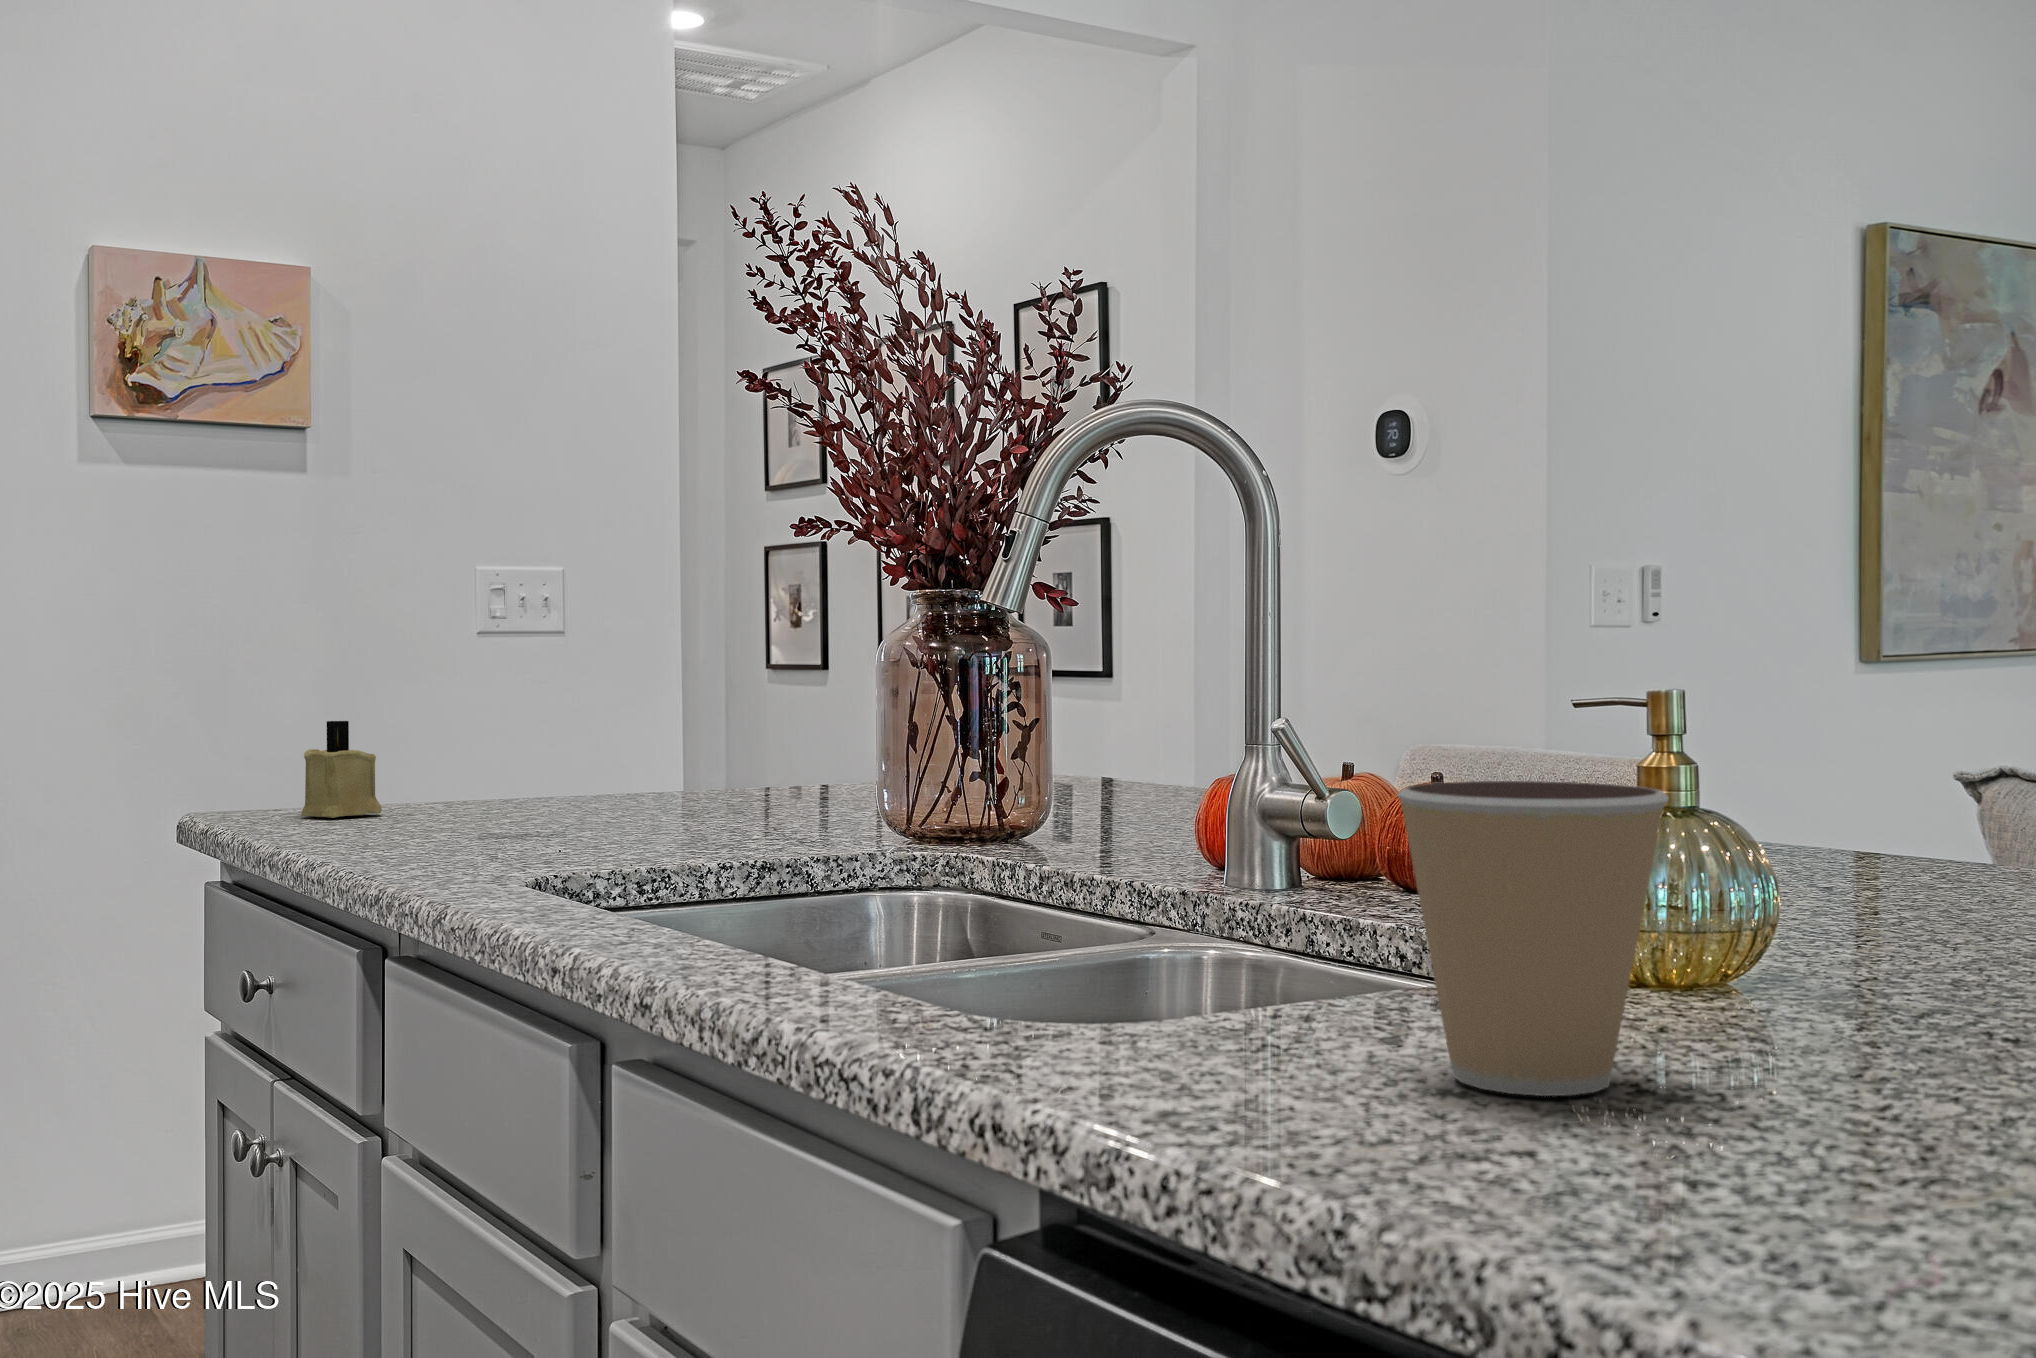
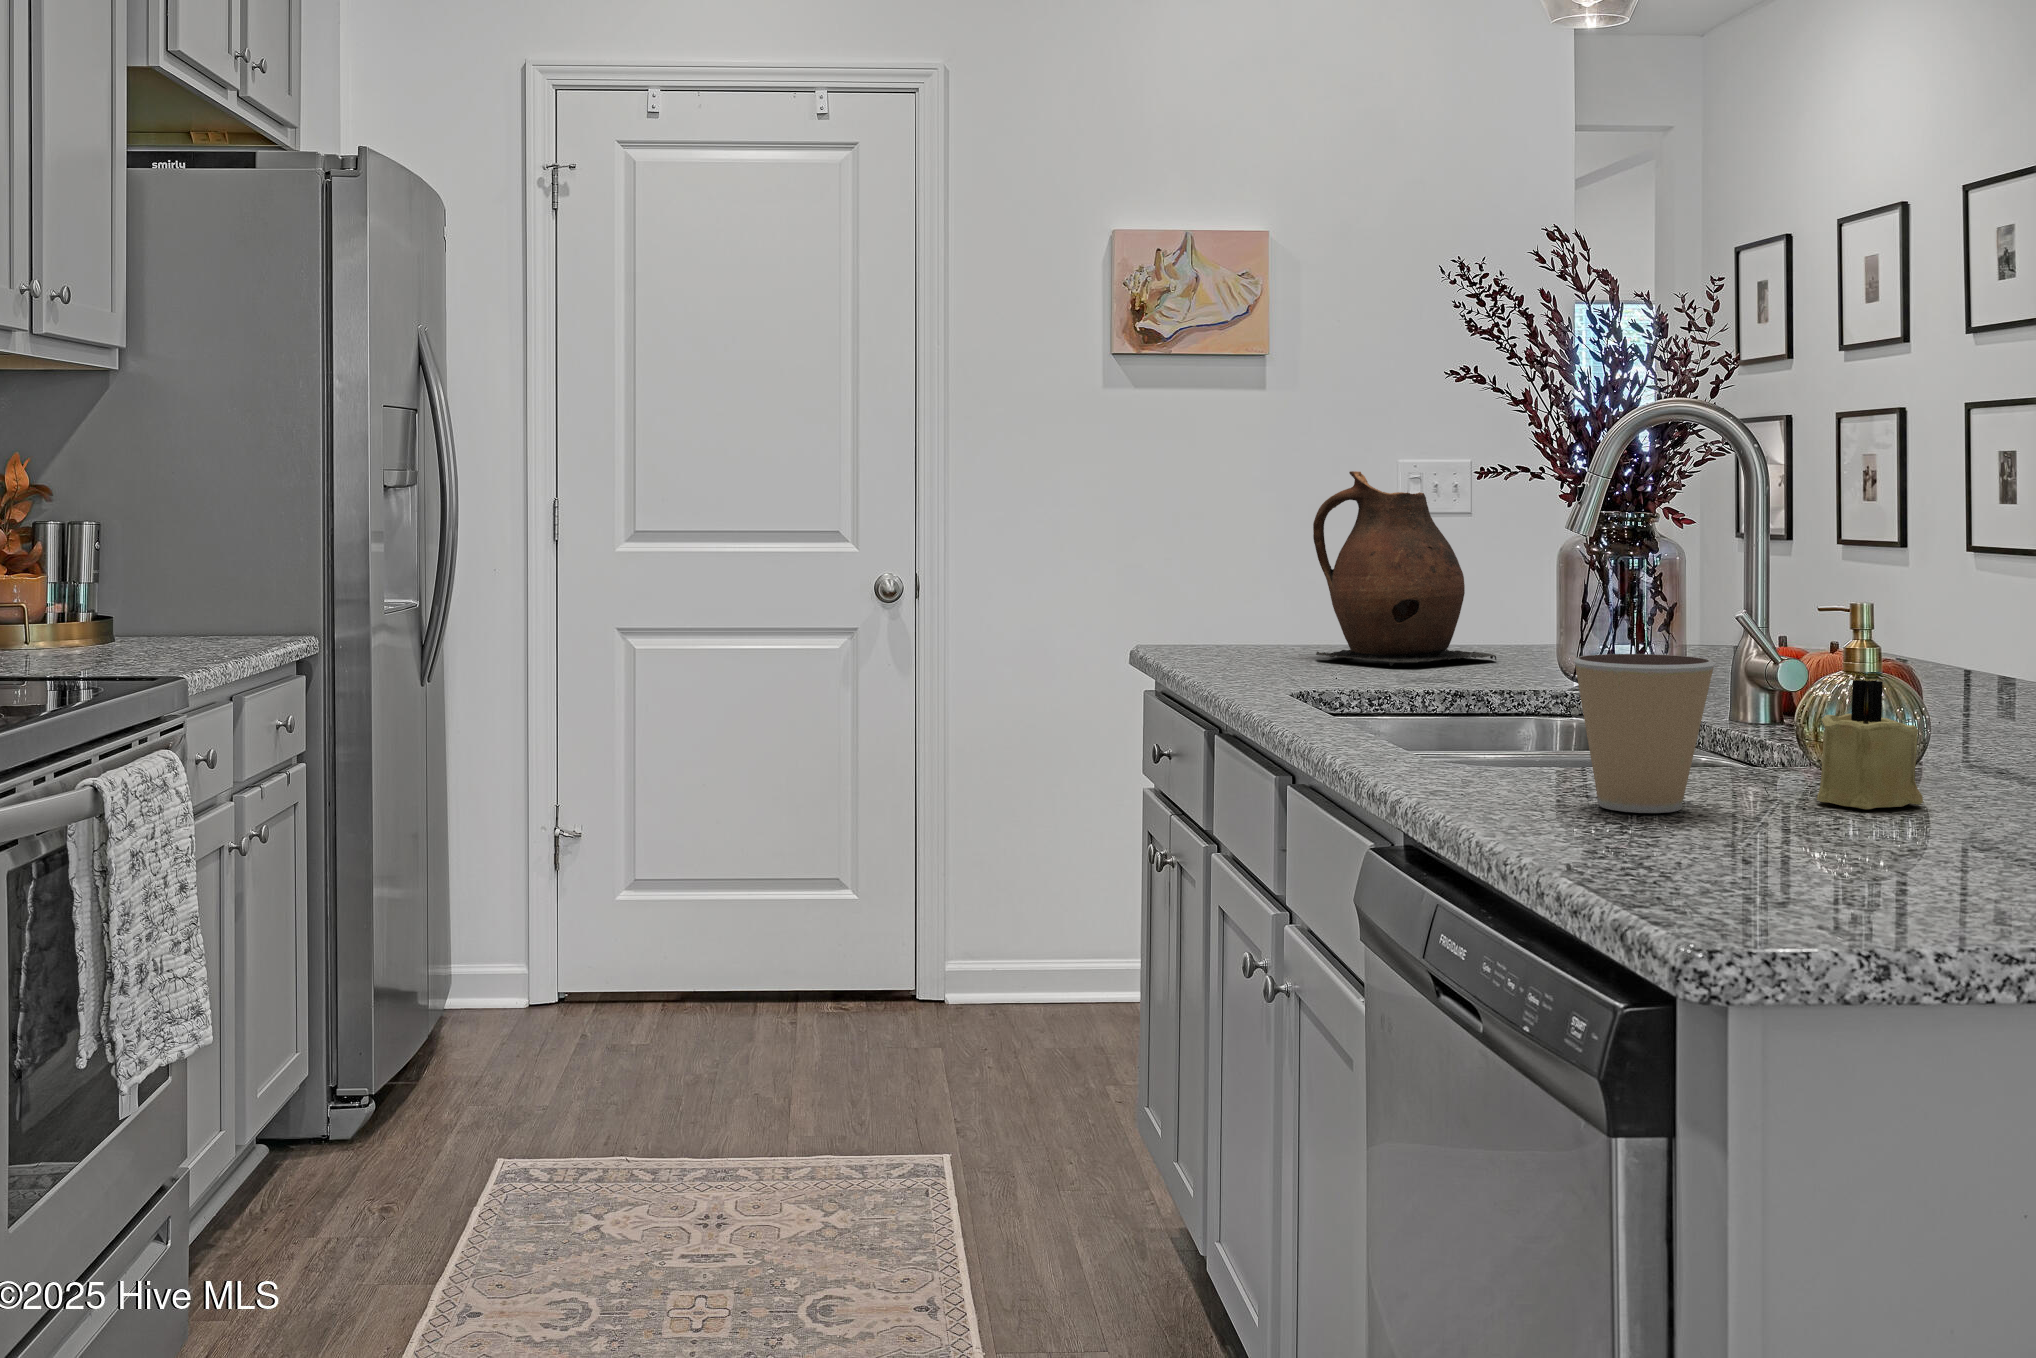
ceramic pitcher: none [481,548,748,830] -> present [1313,471,1496,666]
candle: present [301,721,382,818] -> present [1817,680,1923,809]

